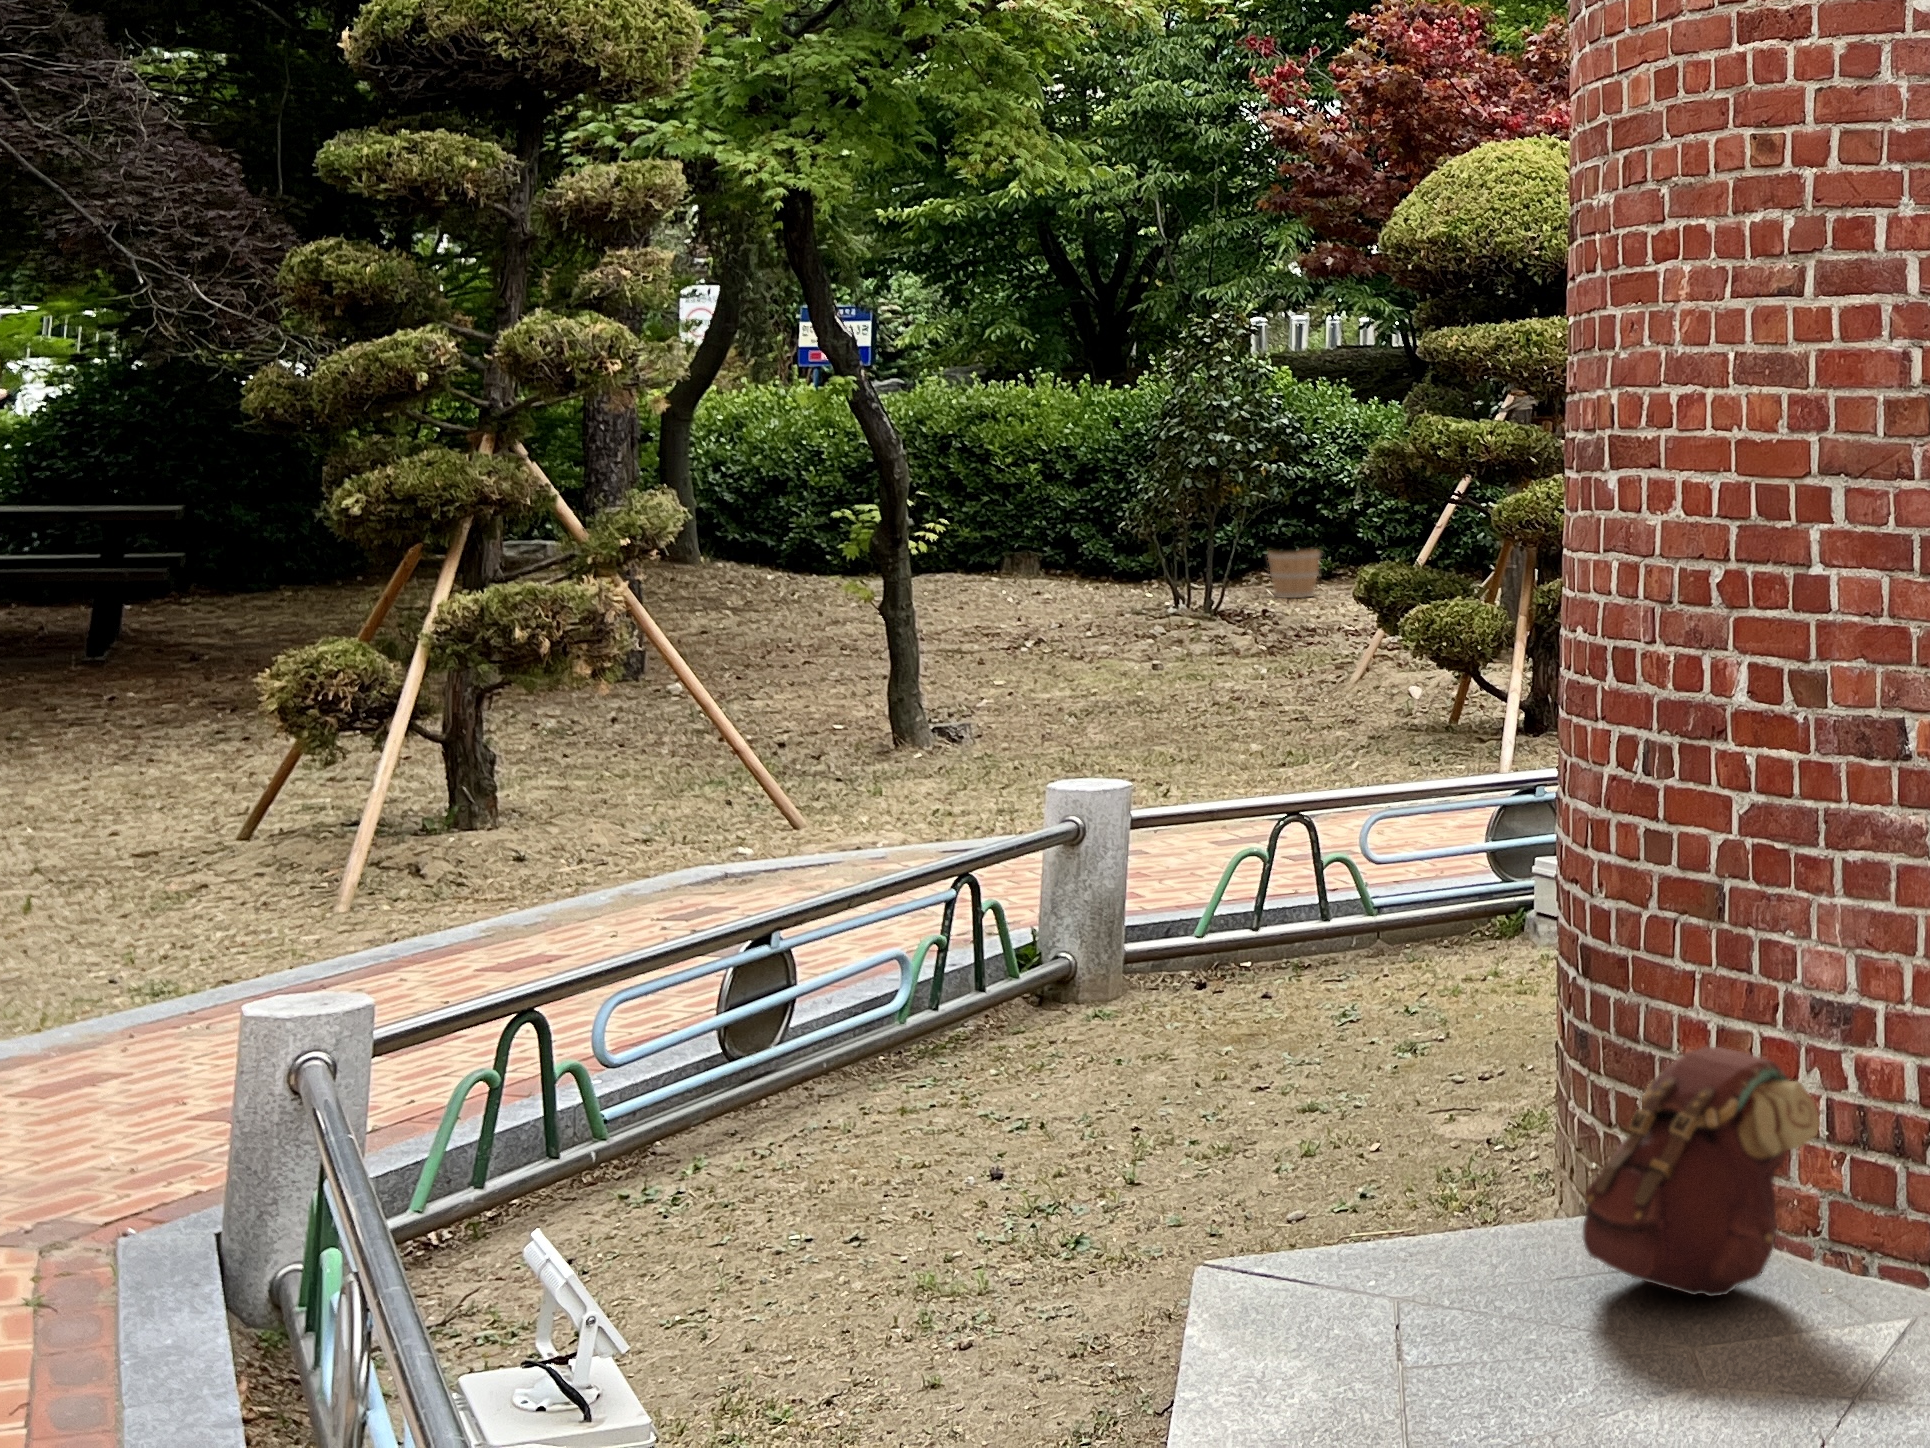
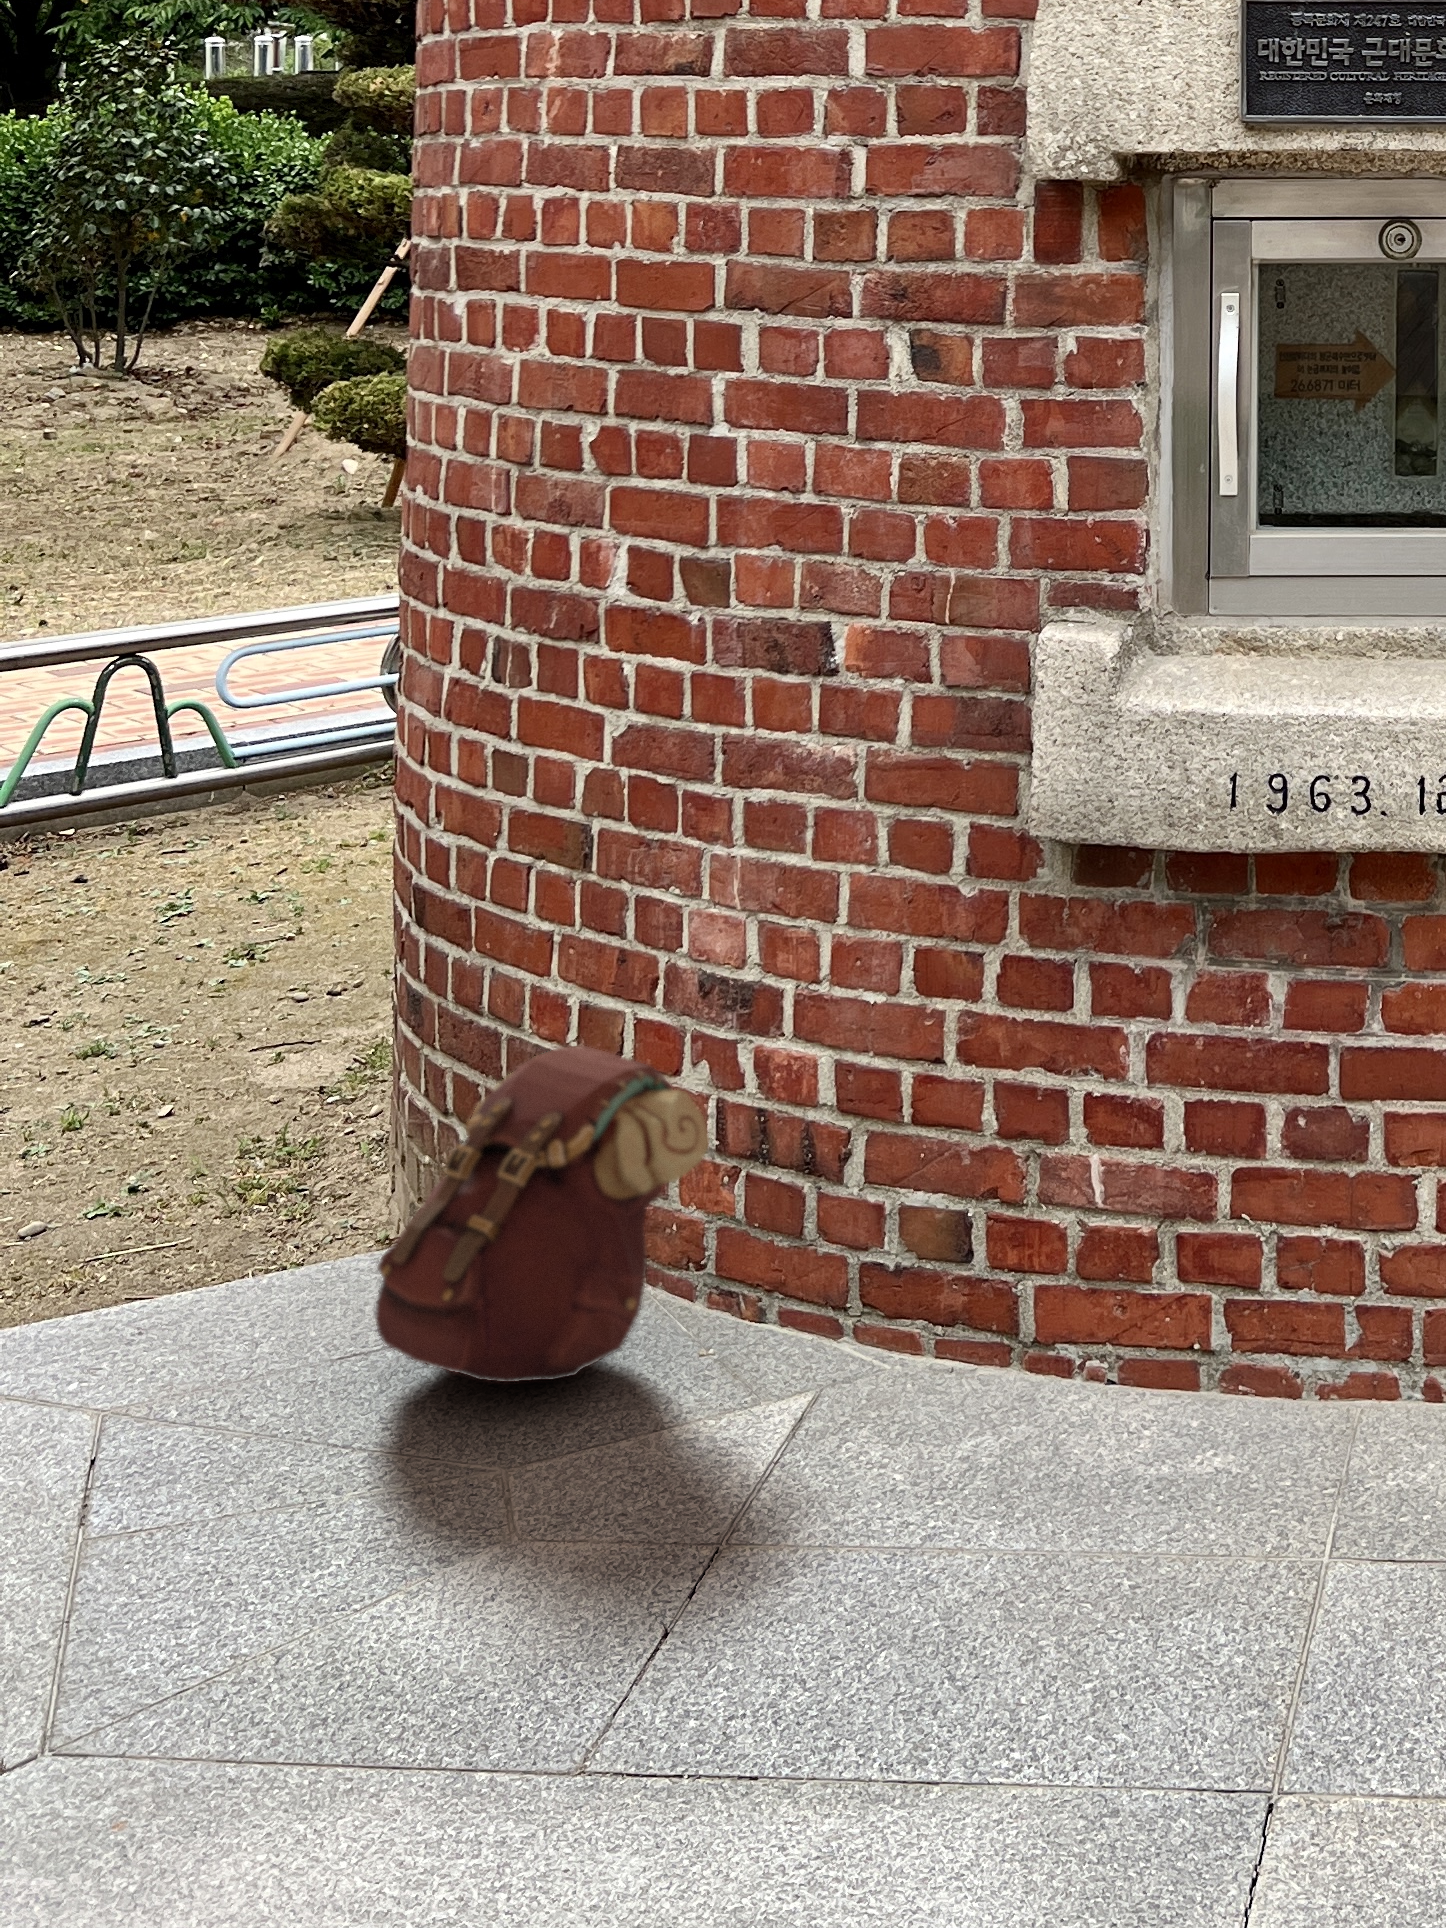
wooden bucket: present [1268,550,1320,598] -> none [191,286,261,344]

